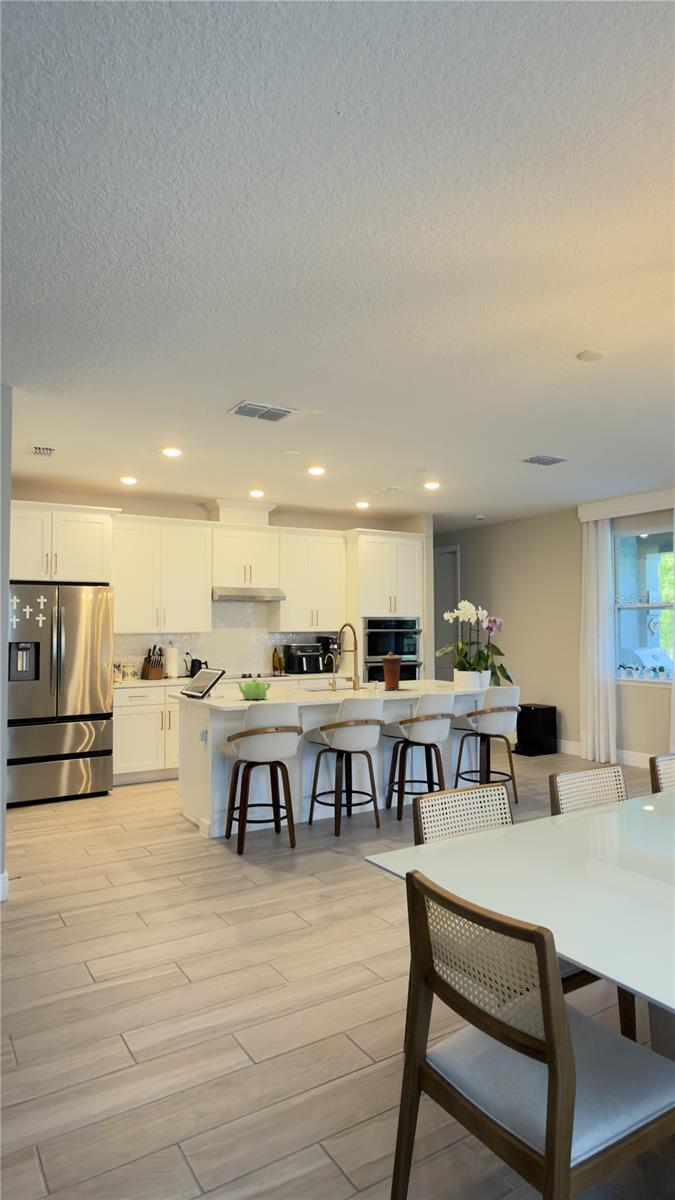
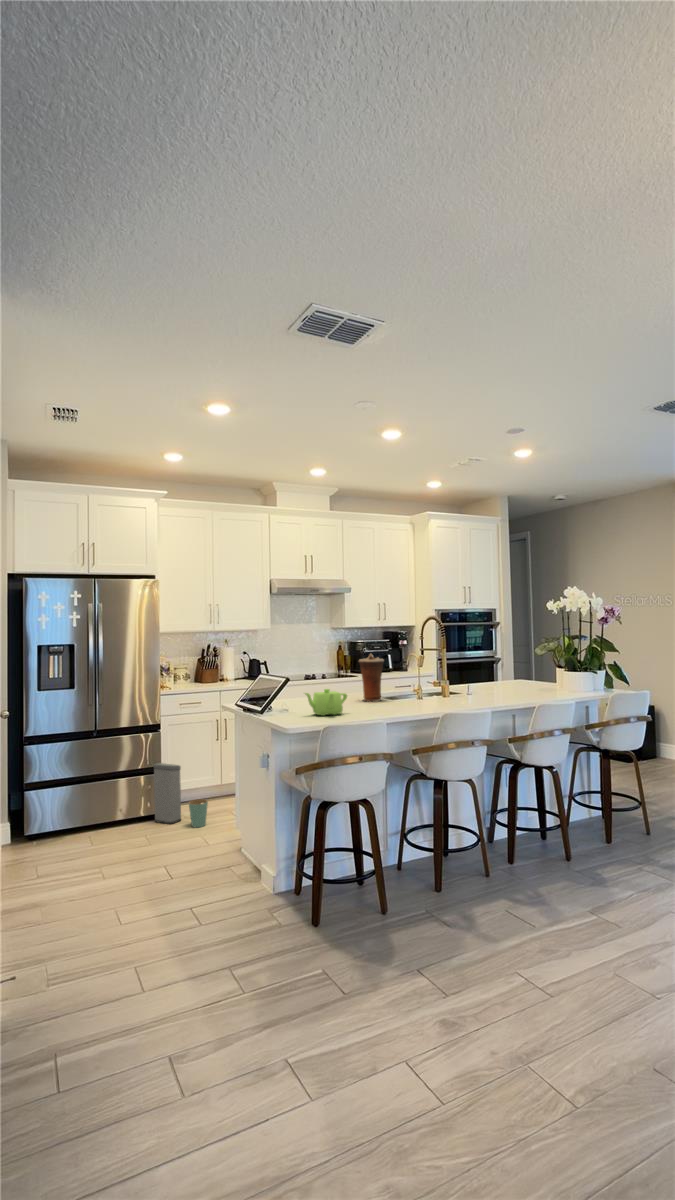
vase: present [382,652,402,690] -> present [359,654,384,701]
trash can: none [106,747,154,801] -> present [154,763,208,827]

